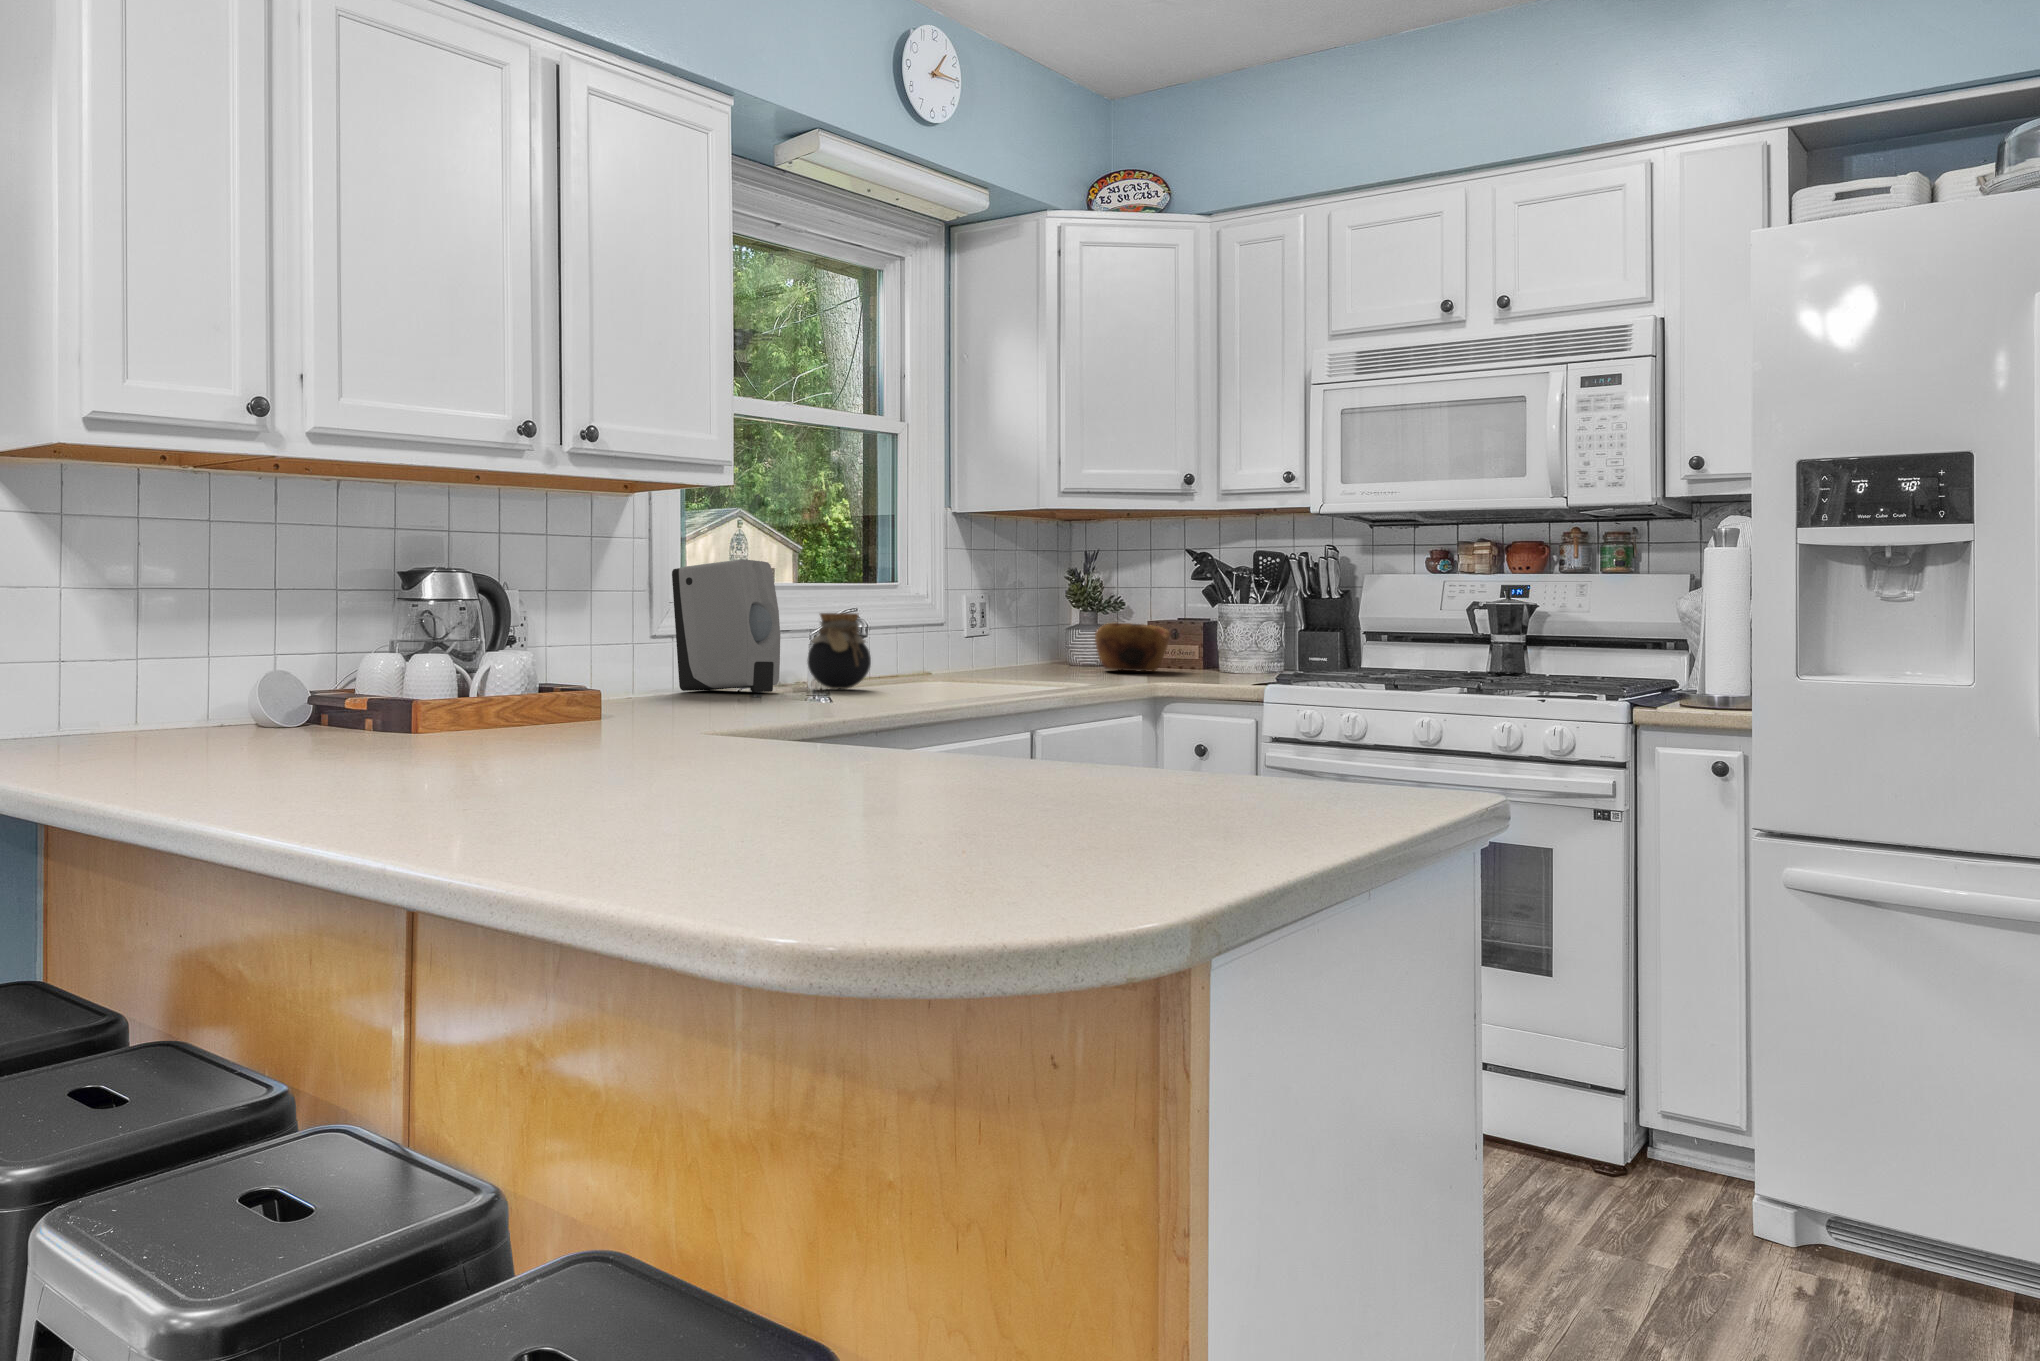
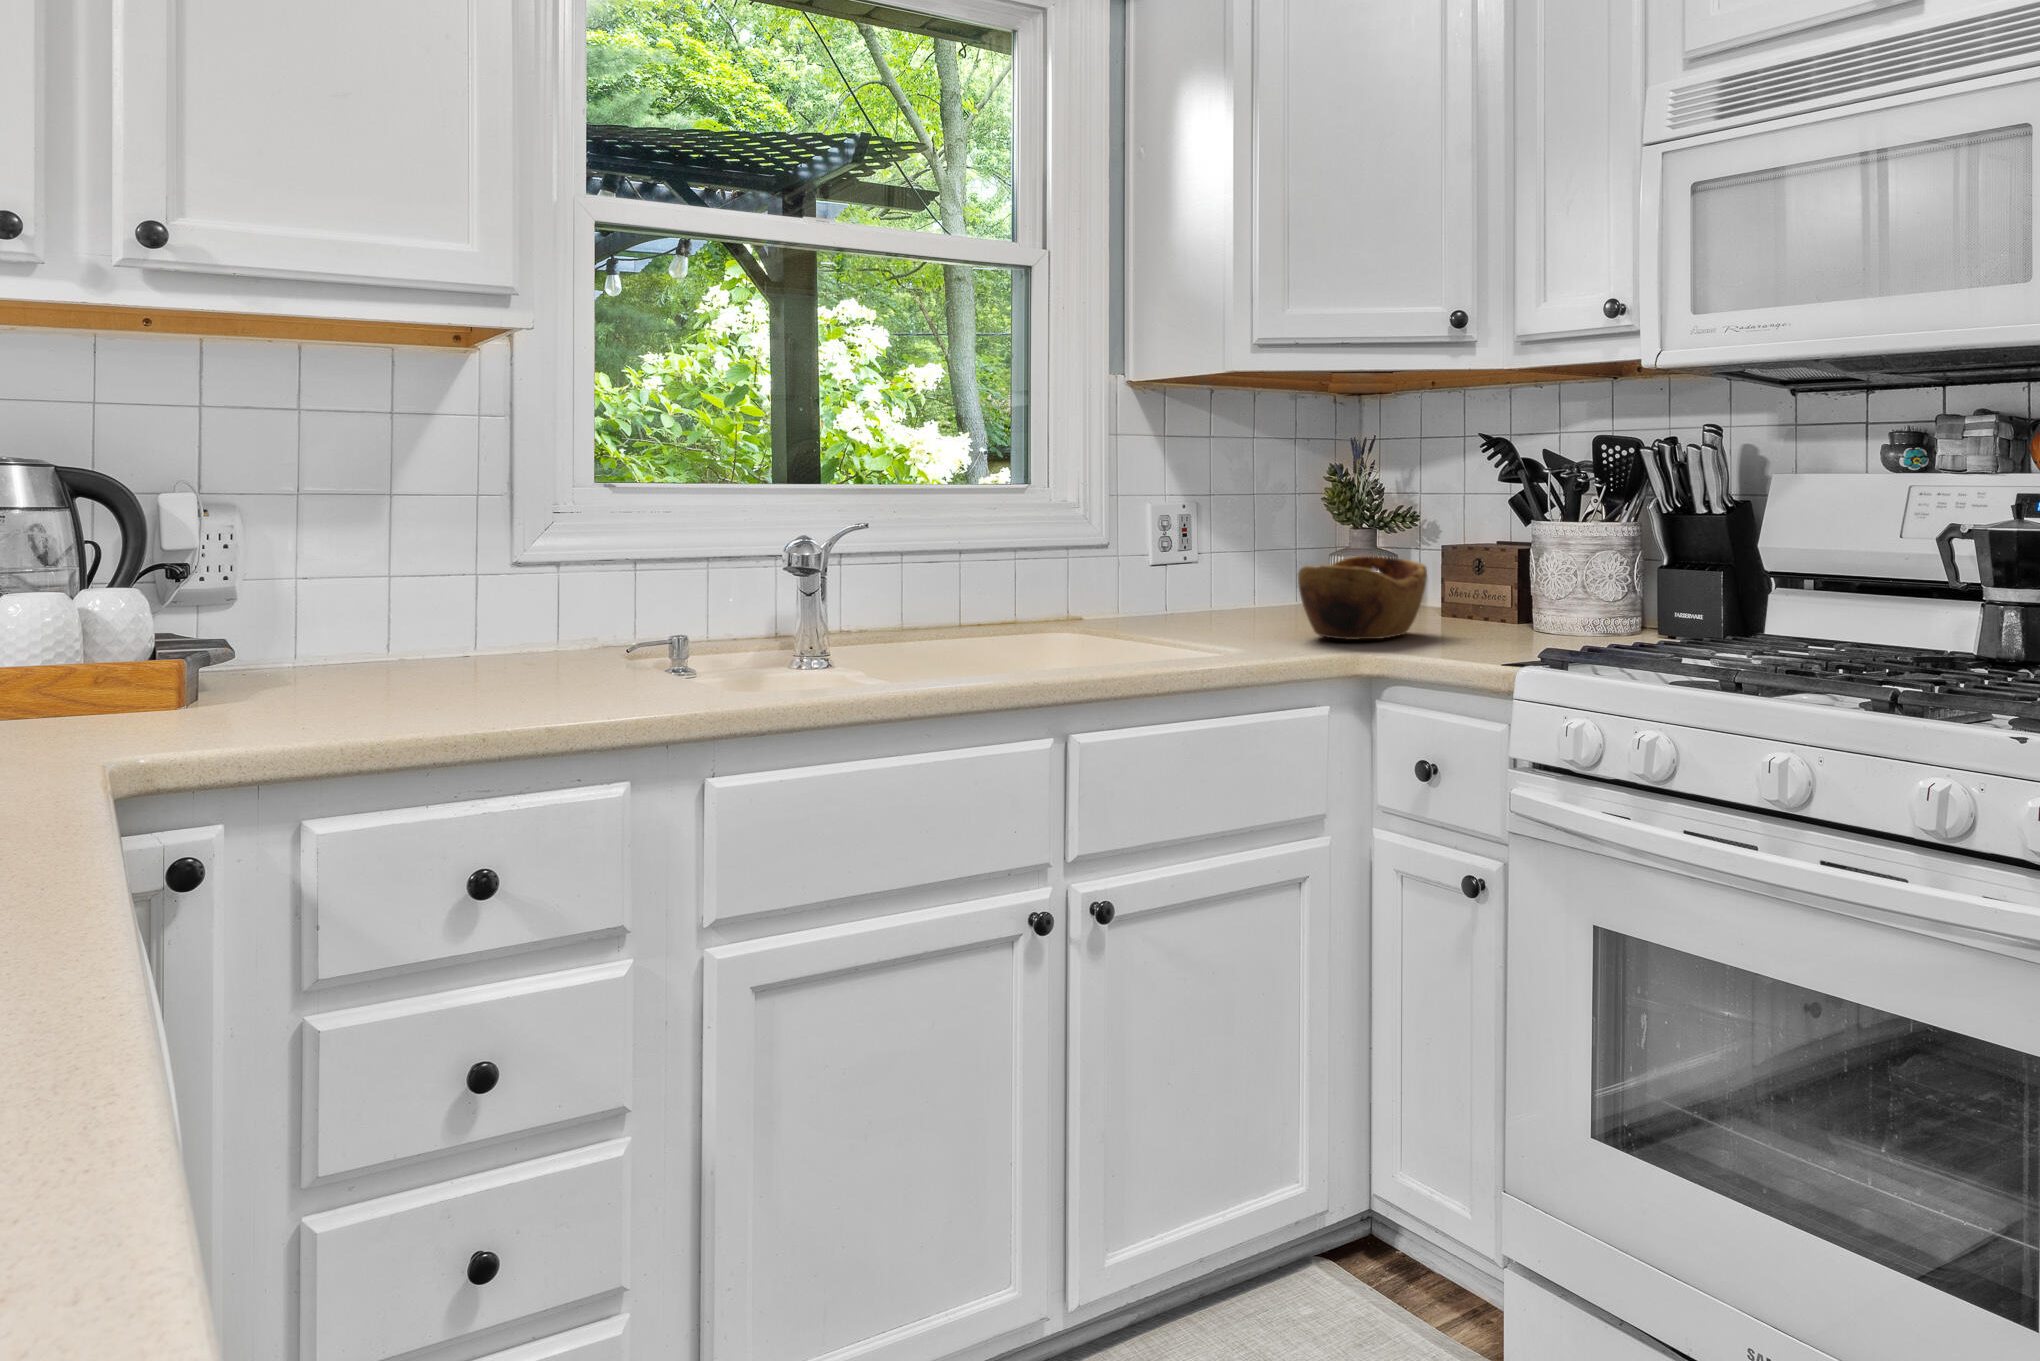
soap dispenser: present [672,559,780,692] -> none [311,481,485,717]
jar: present [807,613,871,689] -> none [572,570,687,702]

